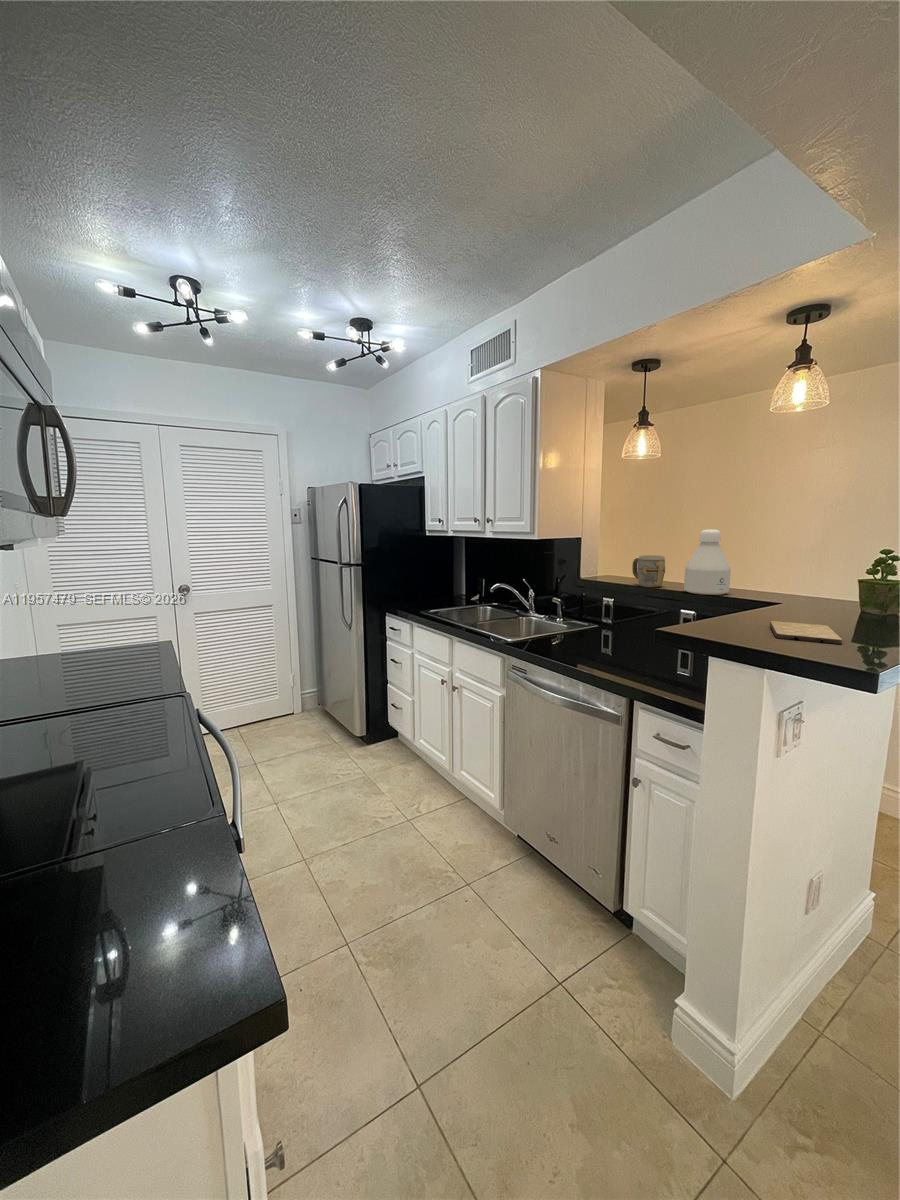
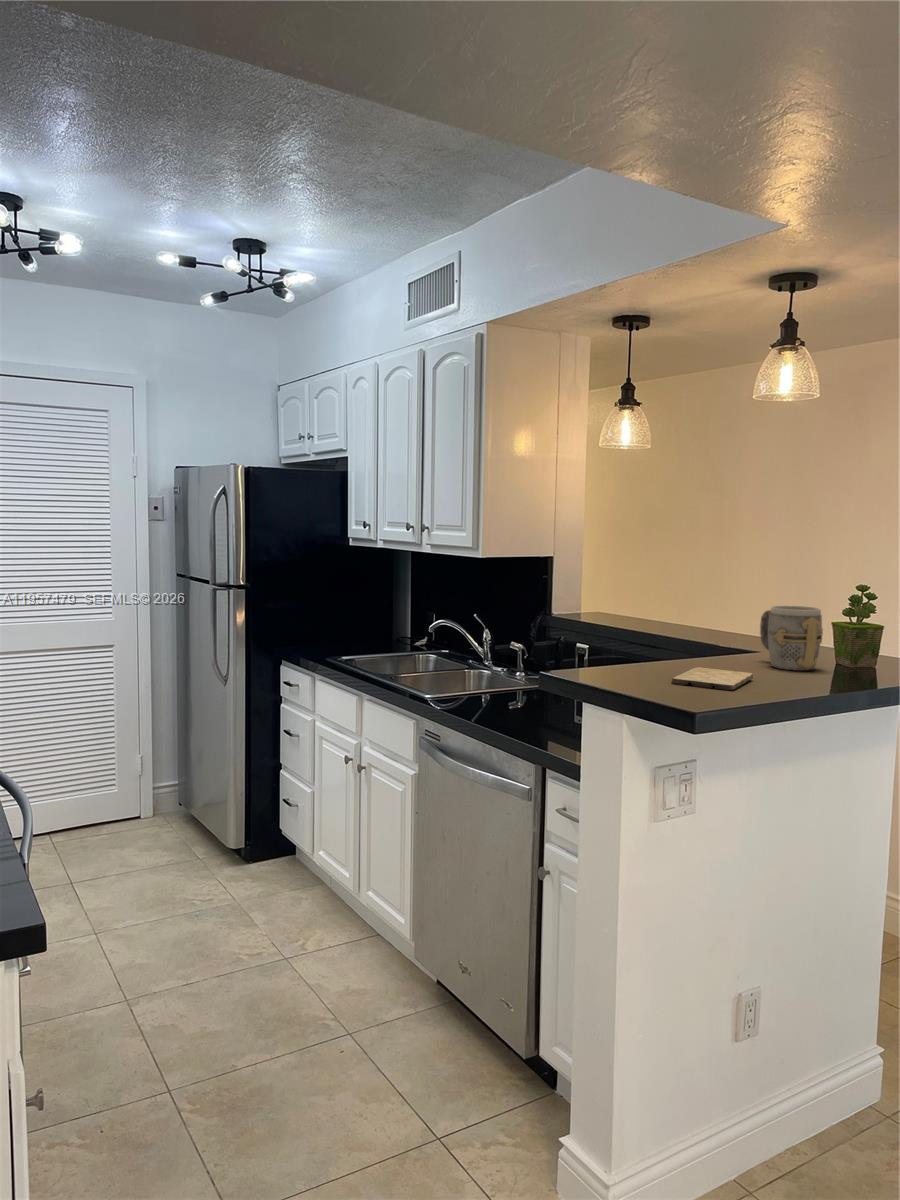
bottle: present [684,529,731,595] -> none [680,550,739,641]
mug: present [632,555,665,587] -> present [760,606,823,671]

